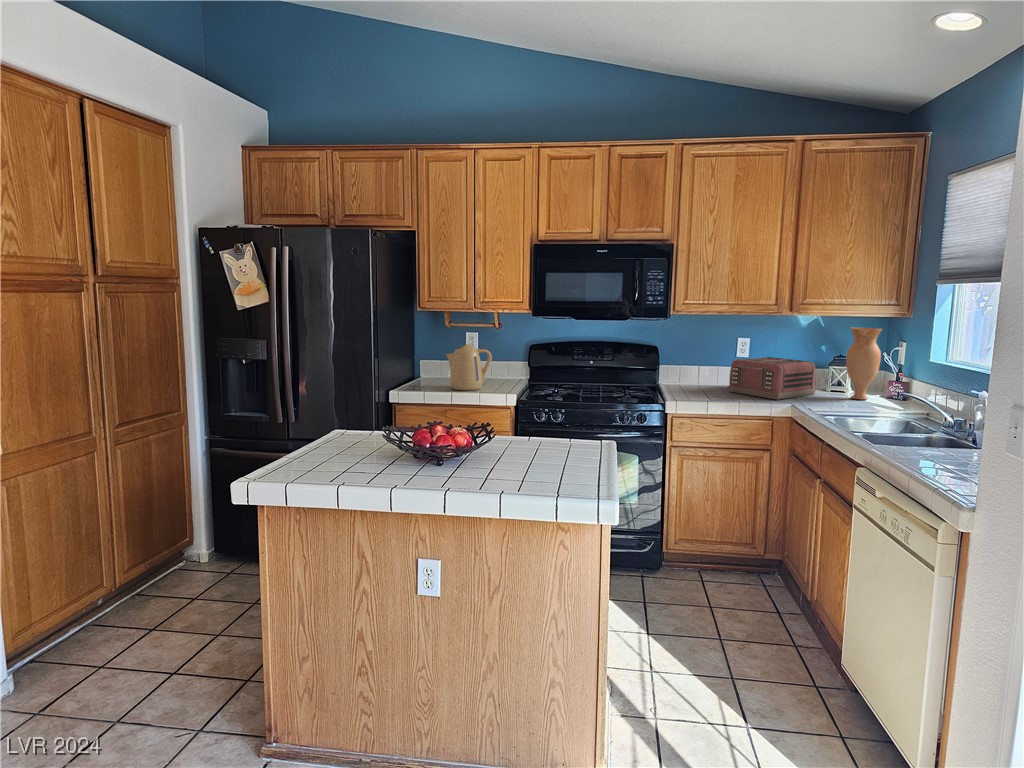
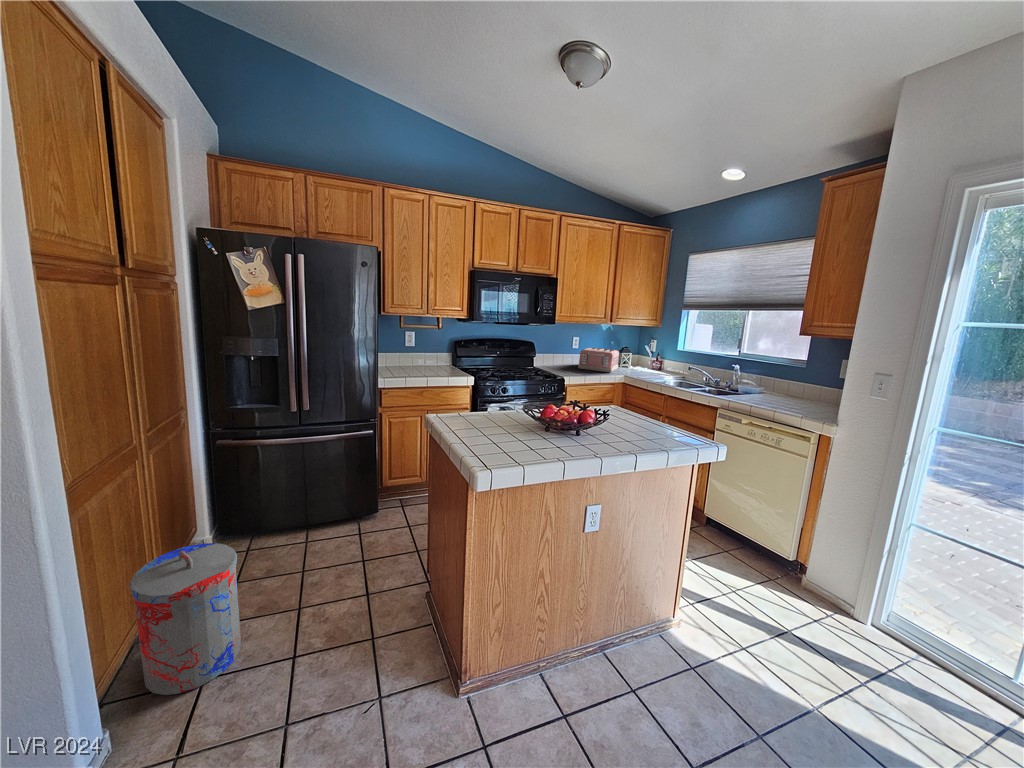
vase: present [846,328,882,400] -> none [634,332,653,370]
kettle: present [446,344,492,390] -> none [412,342,444,376]
trash can: none [59,533,156,666] -> present [130,543,241,695]

